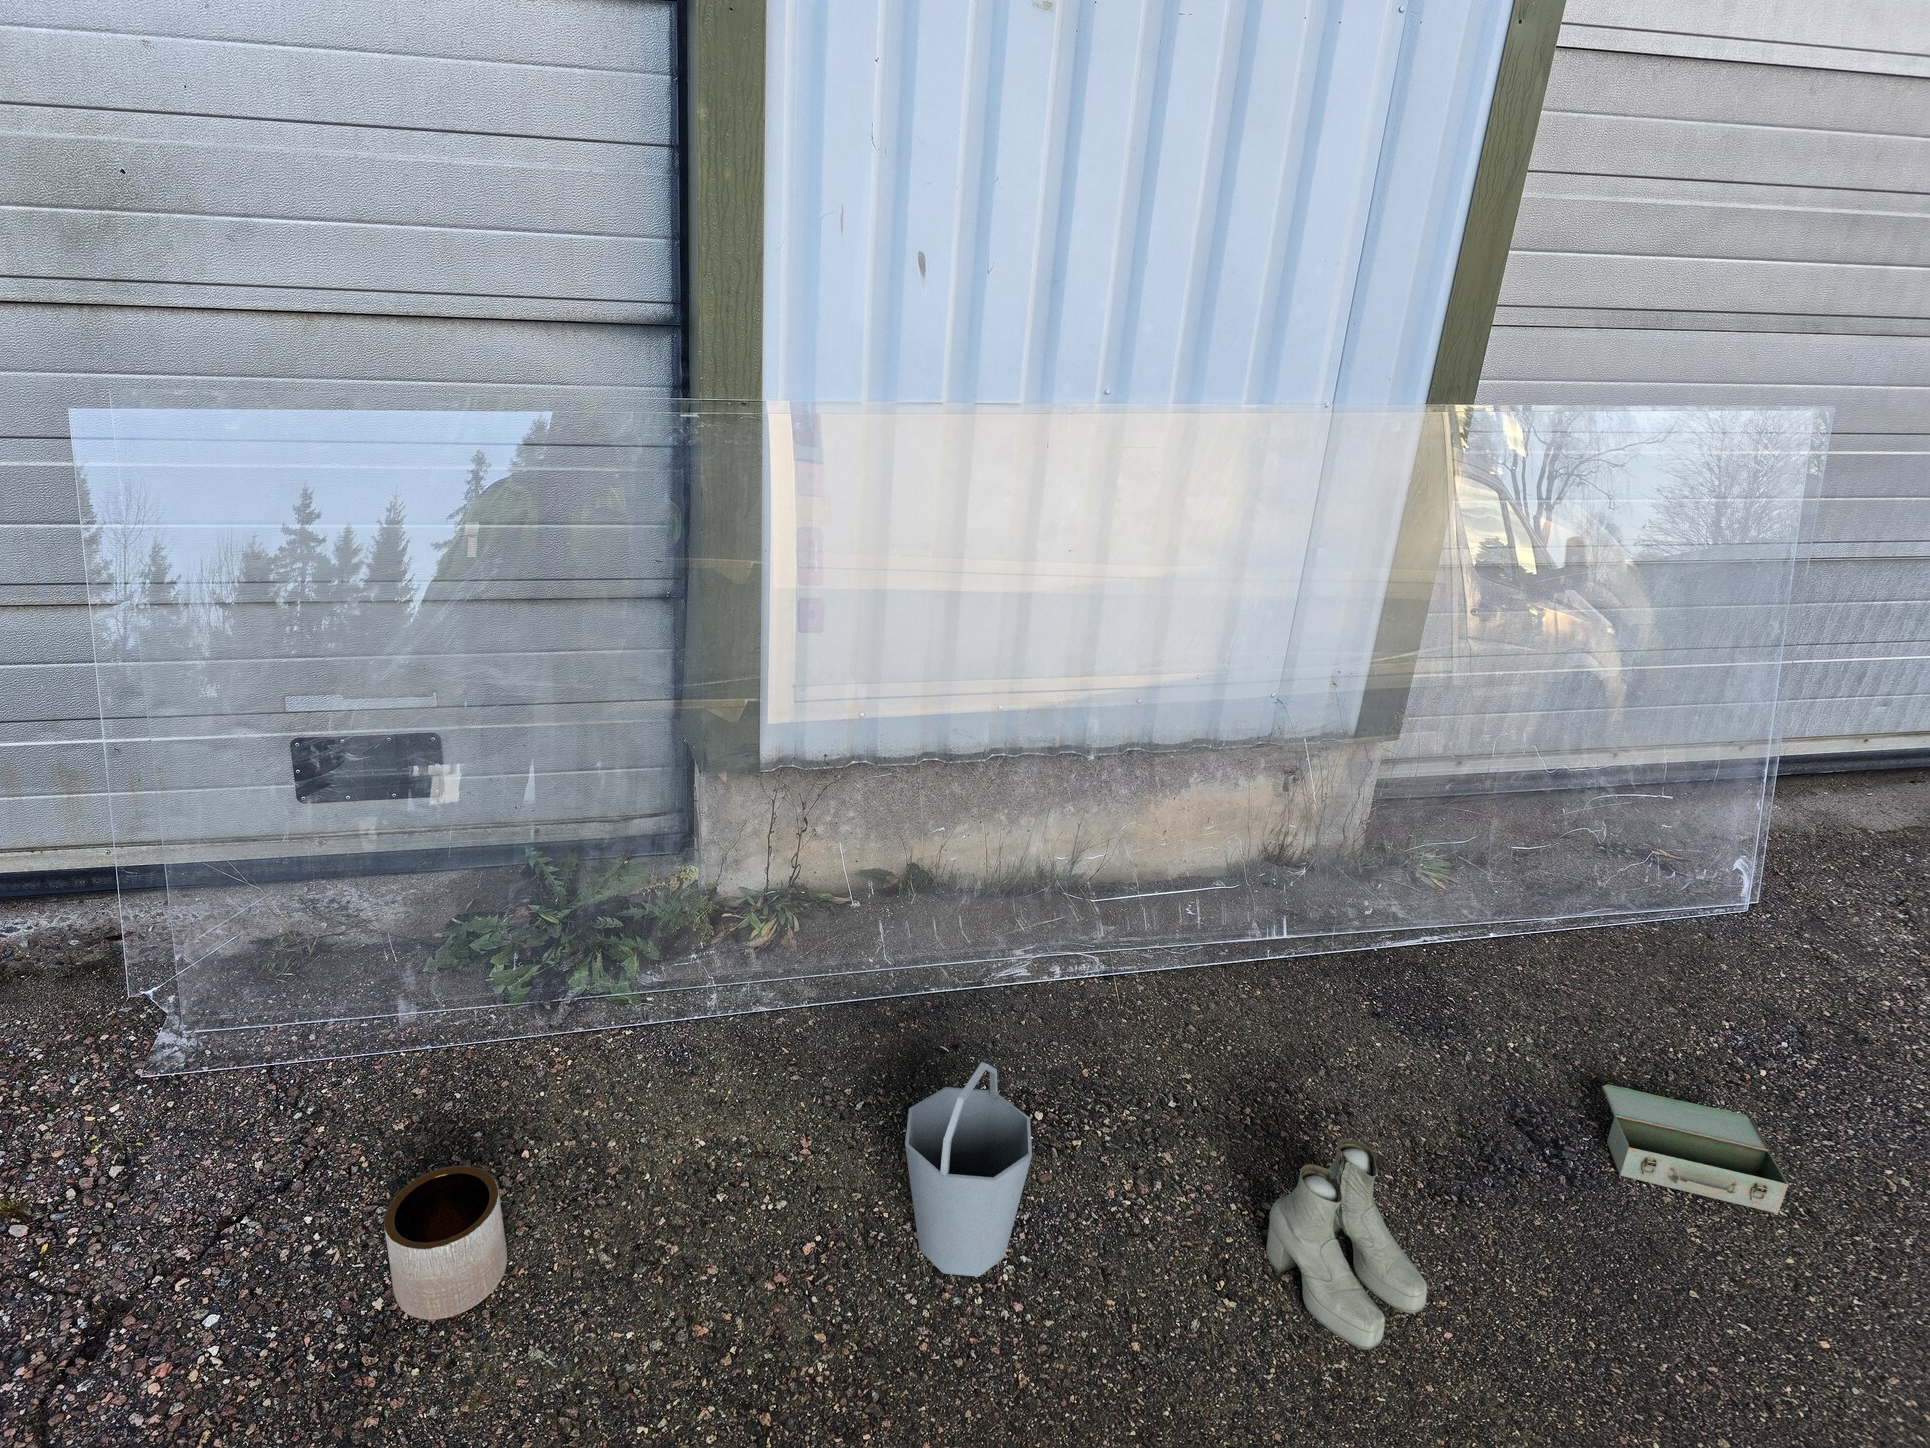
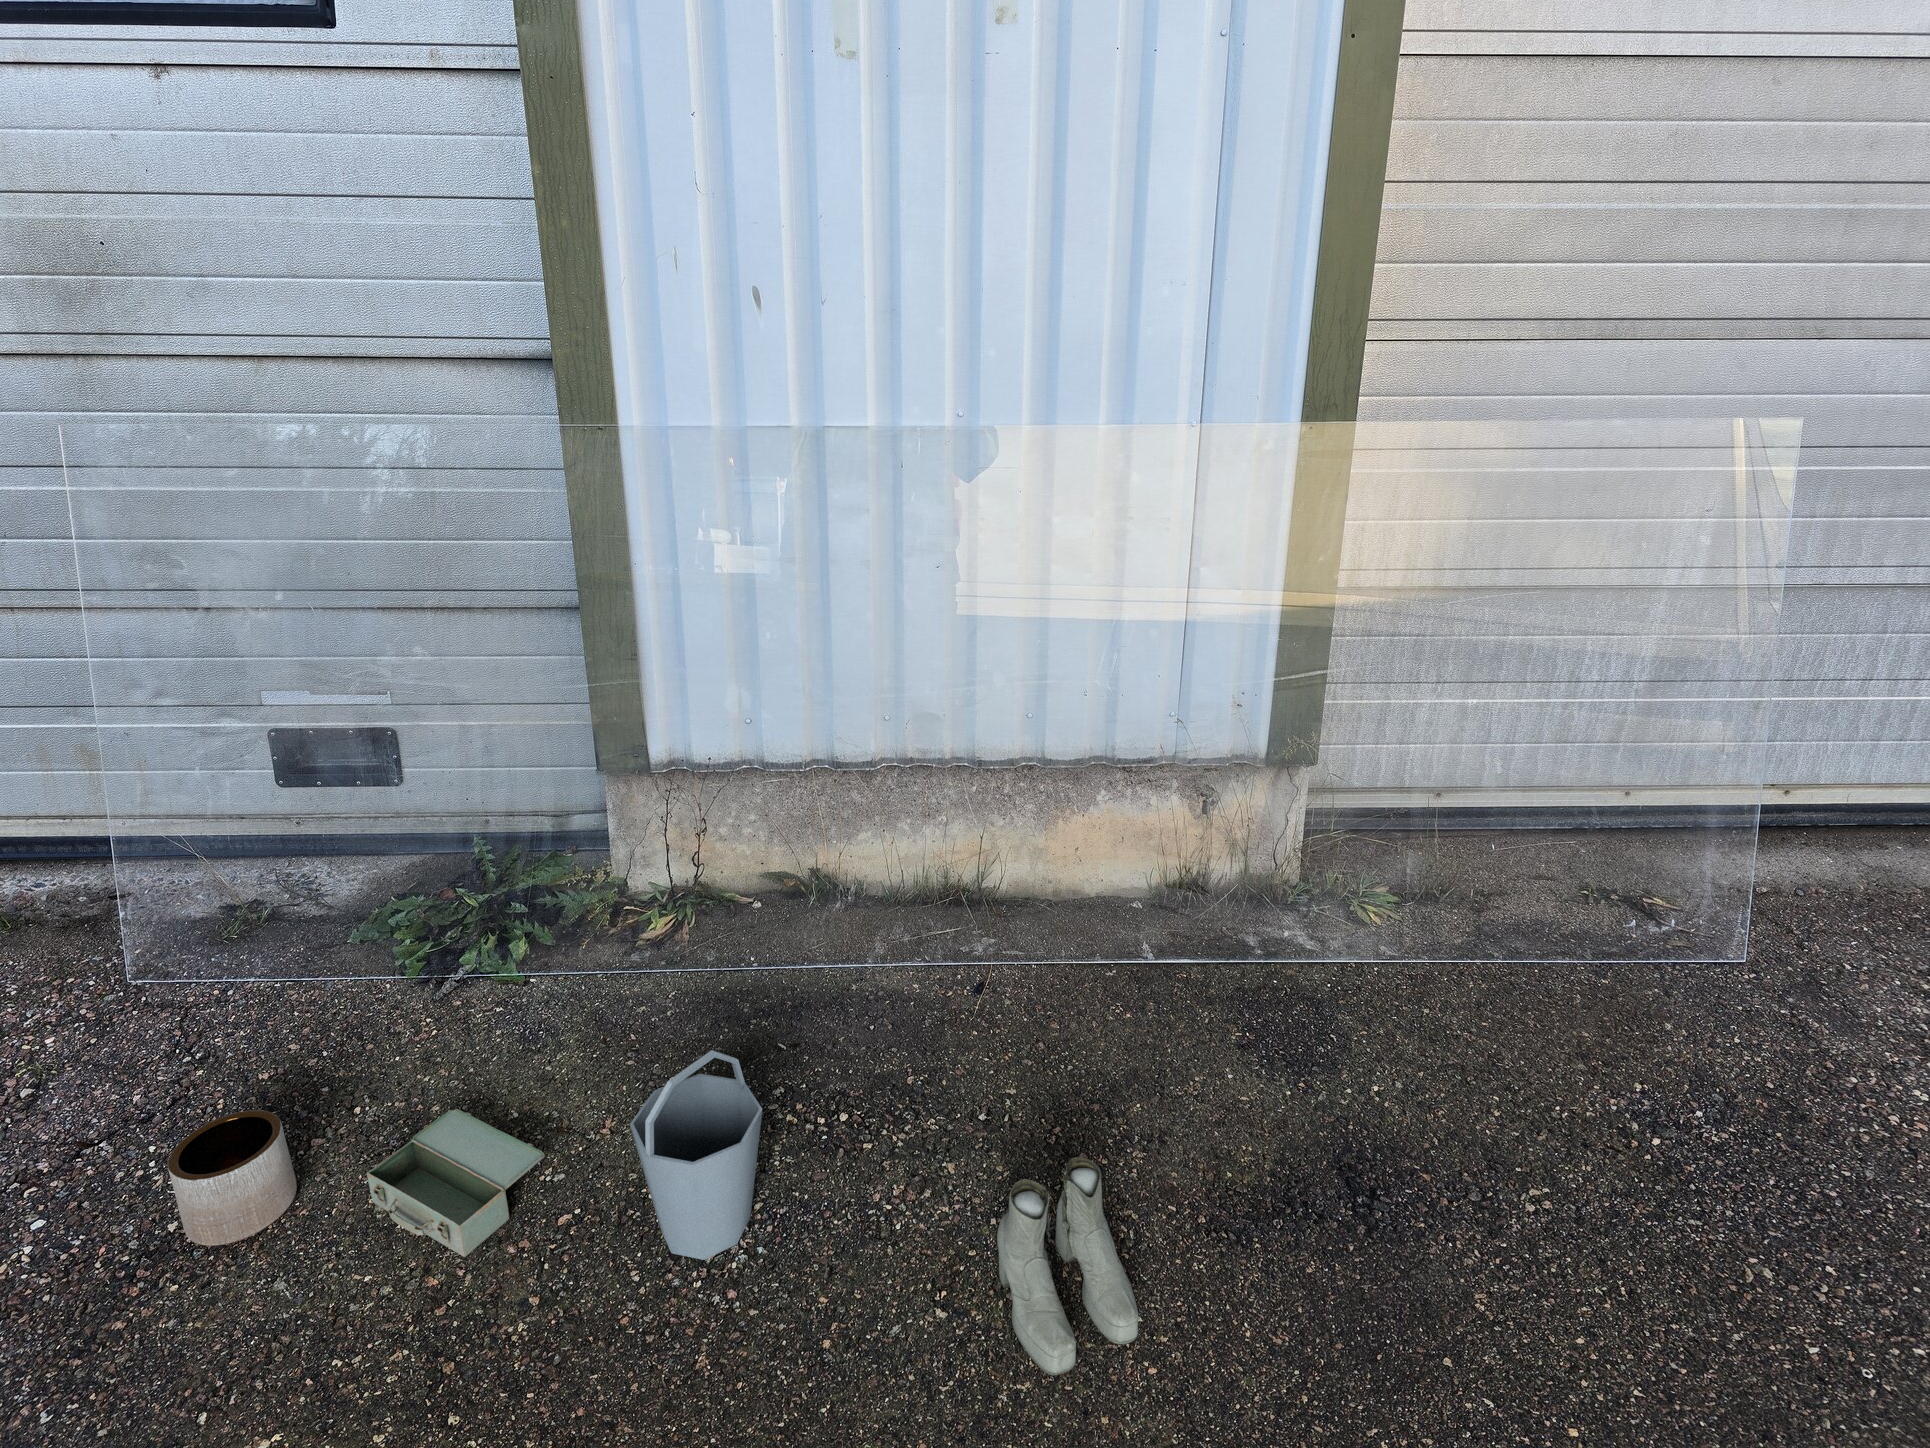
toolbox: present [1602,1084,1789,1214] -> present [367,1109,545,1257]

